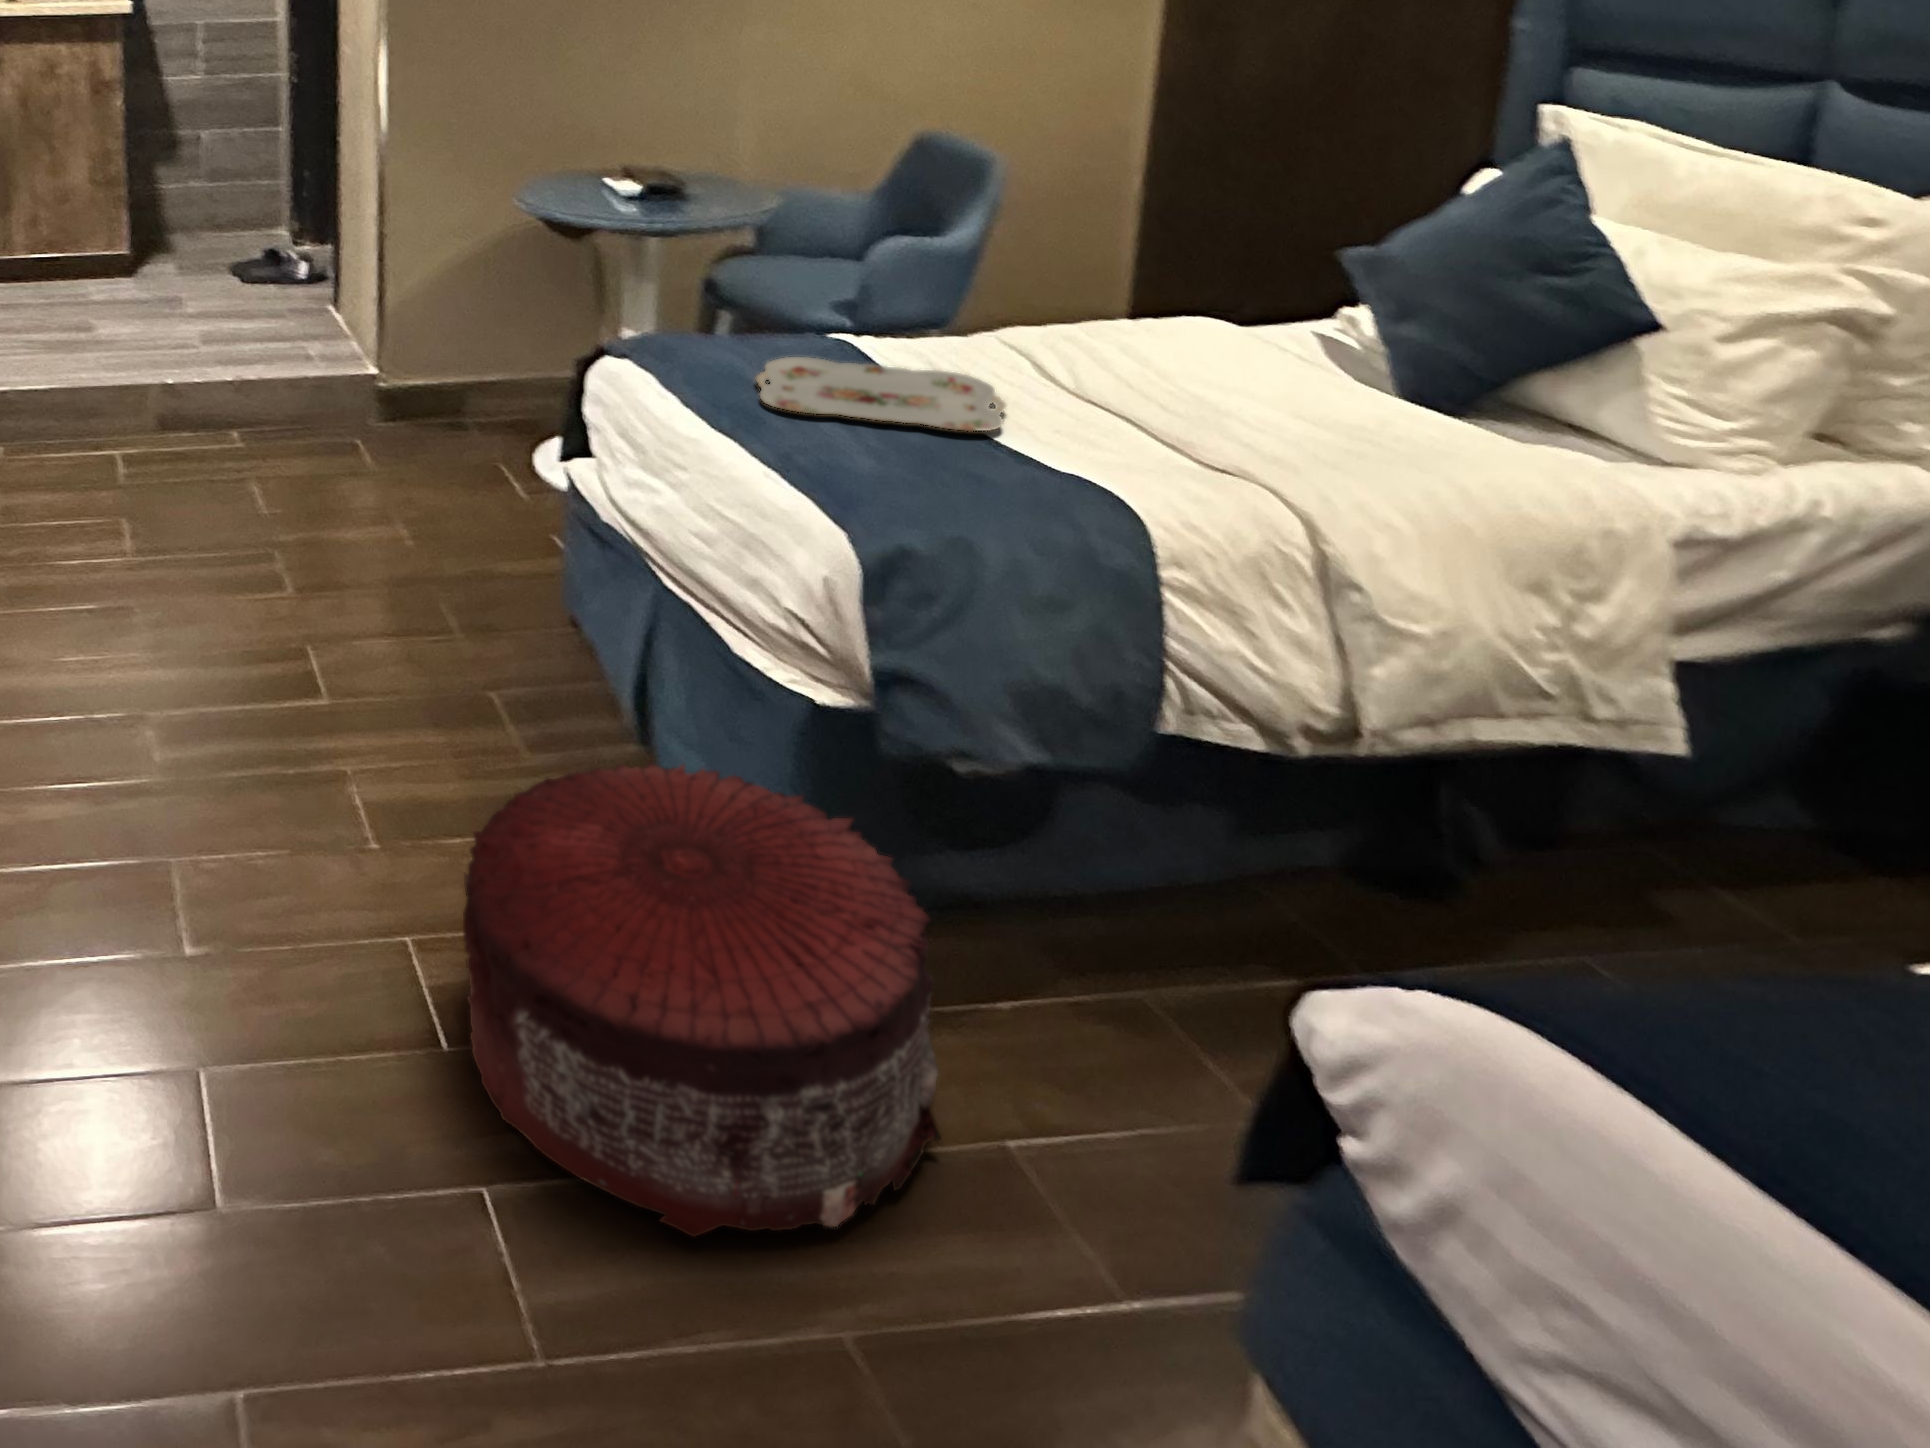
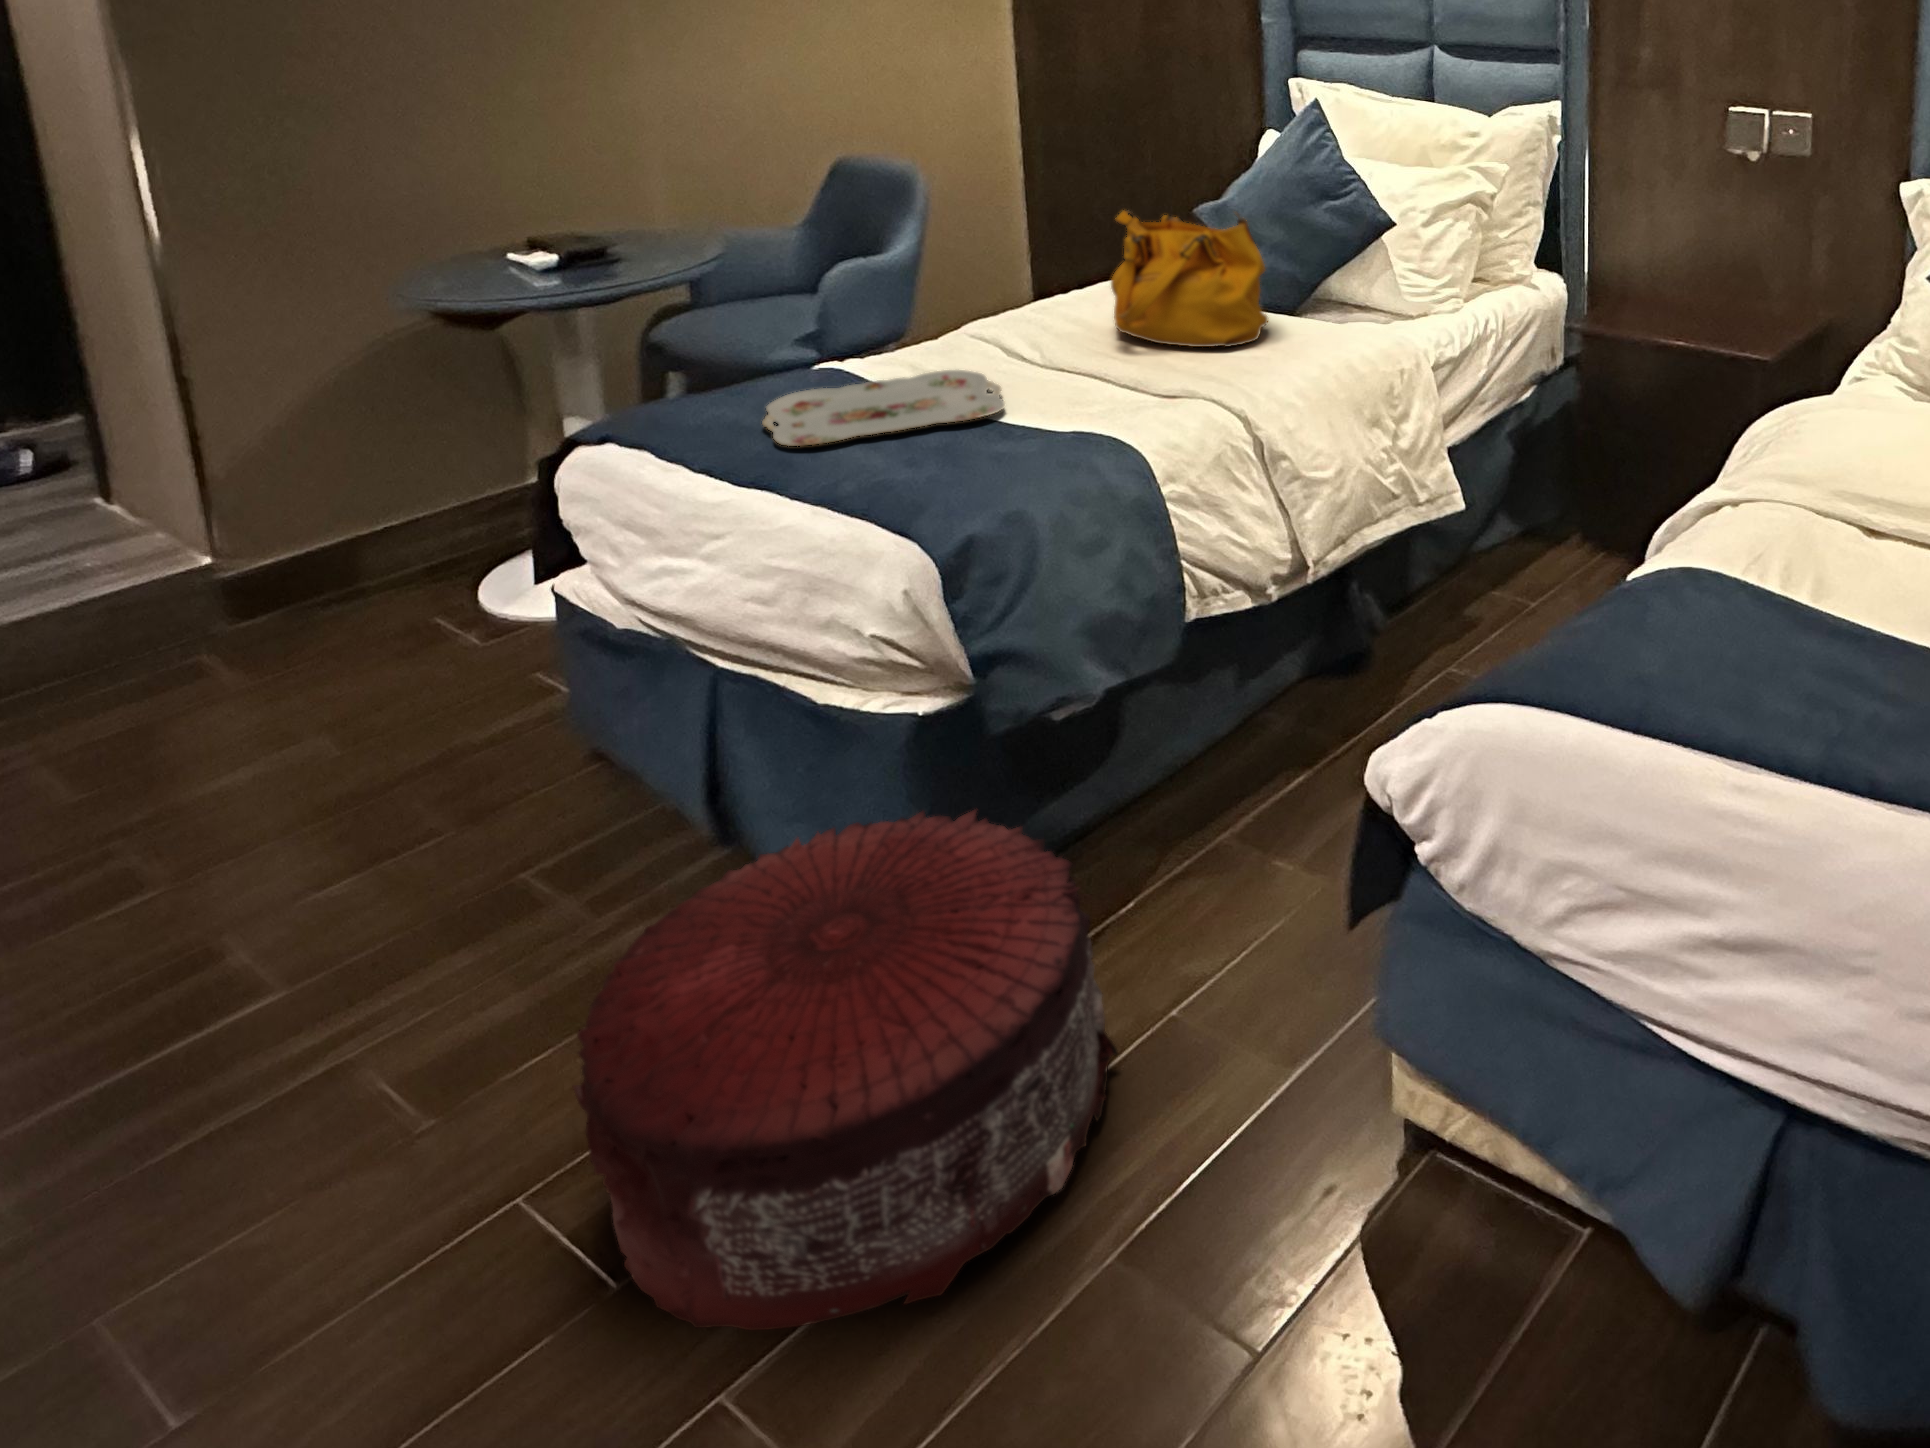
handbag: none [1174,239,1406,434] -> present [1111,211,1268,347]

